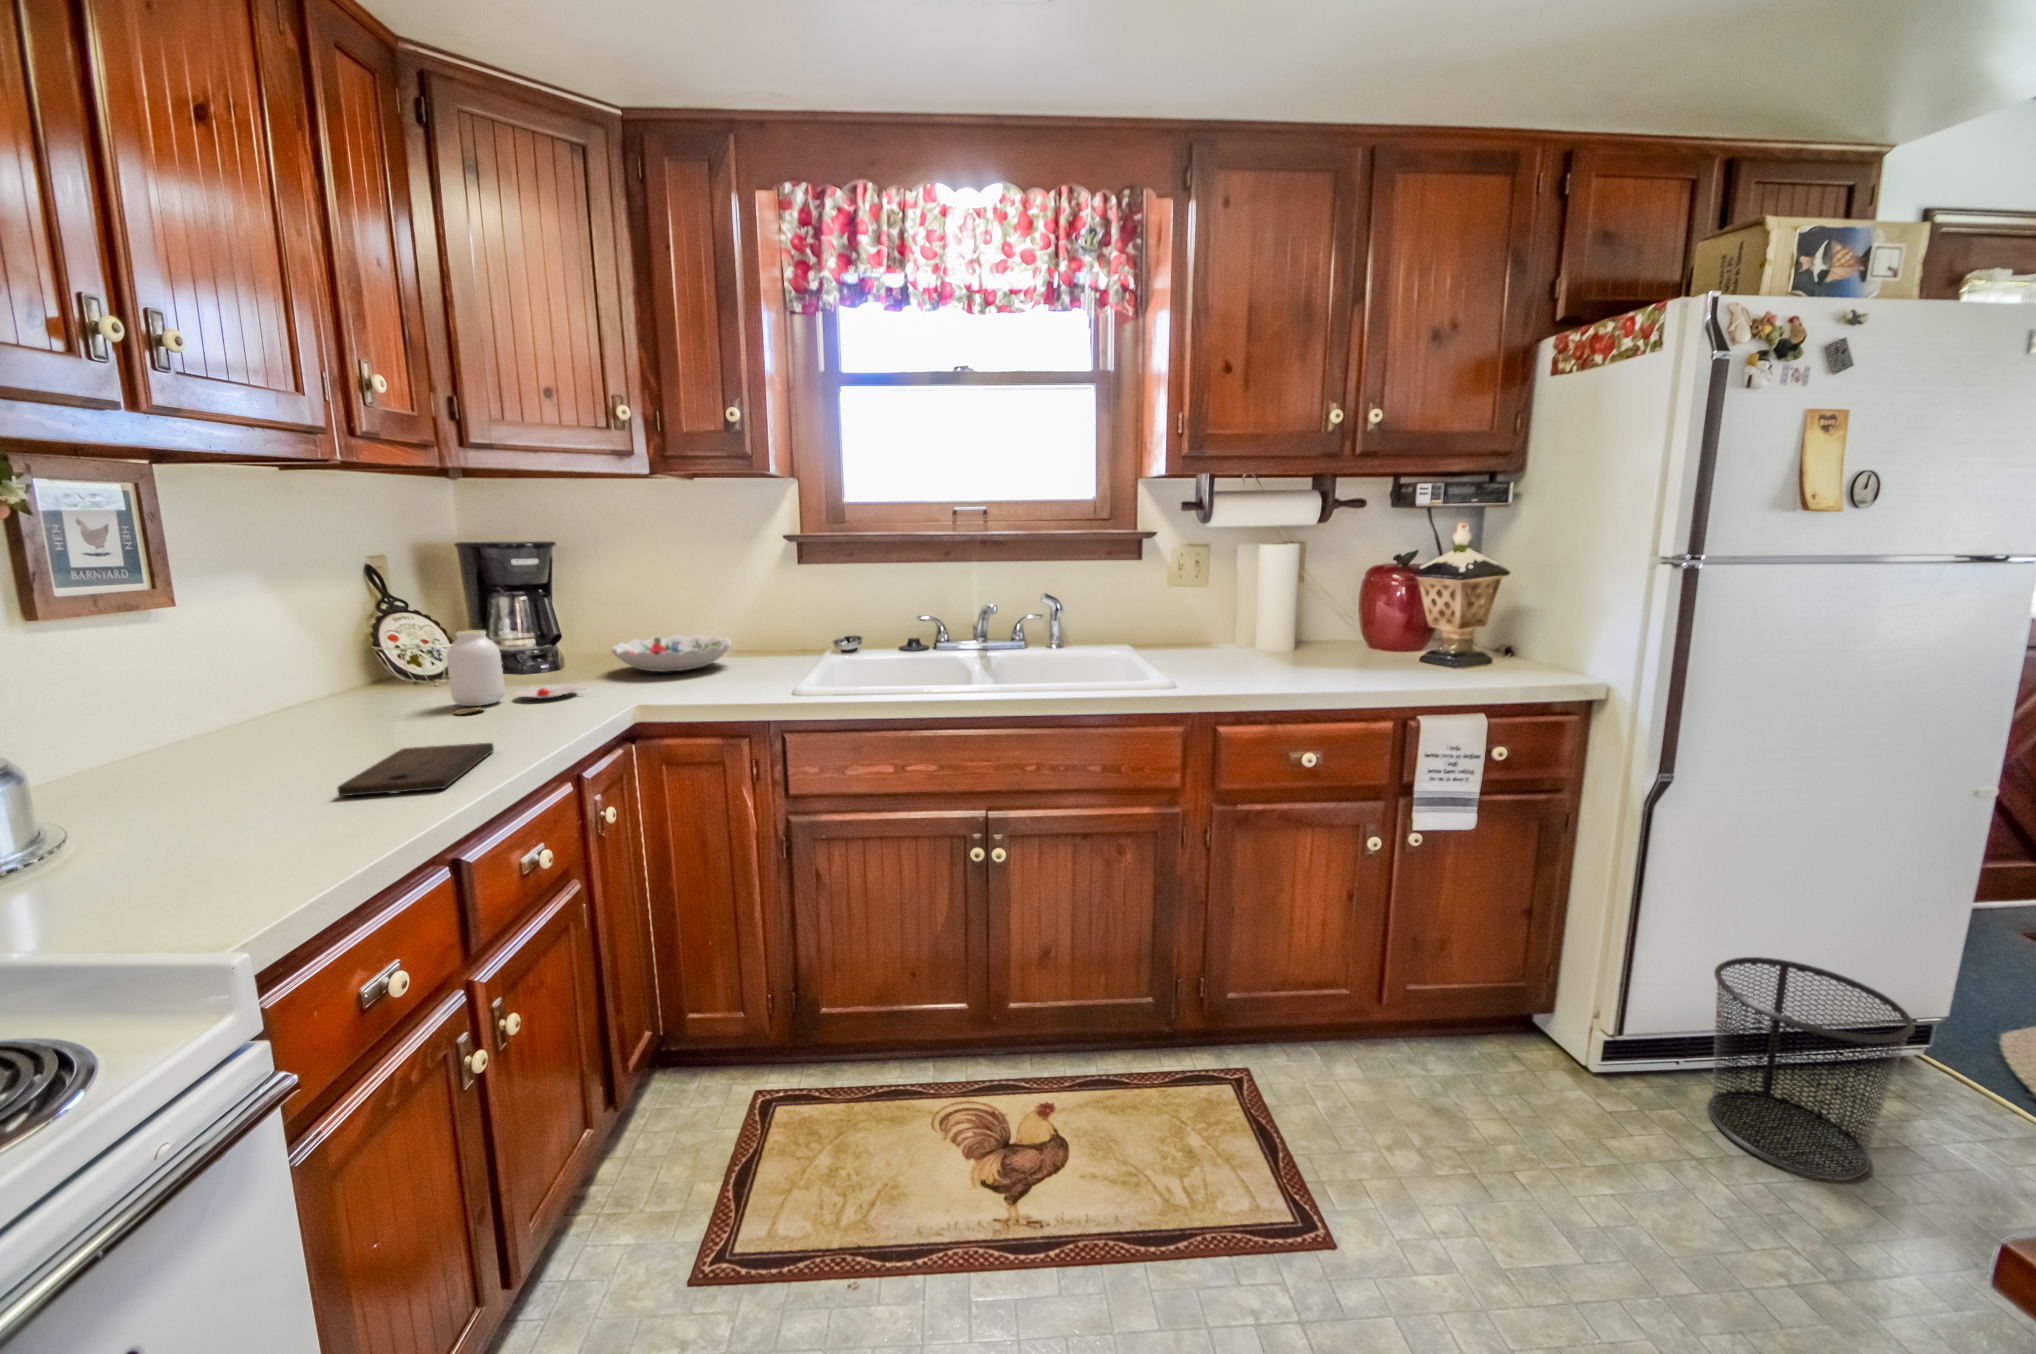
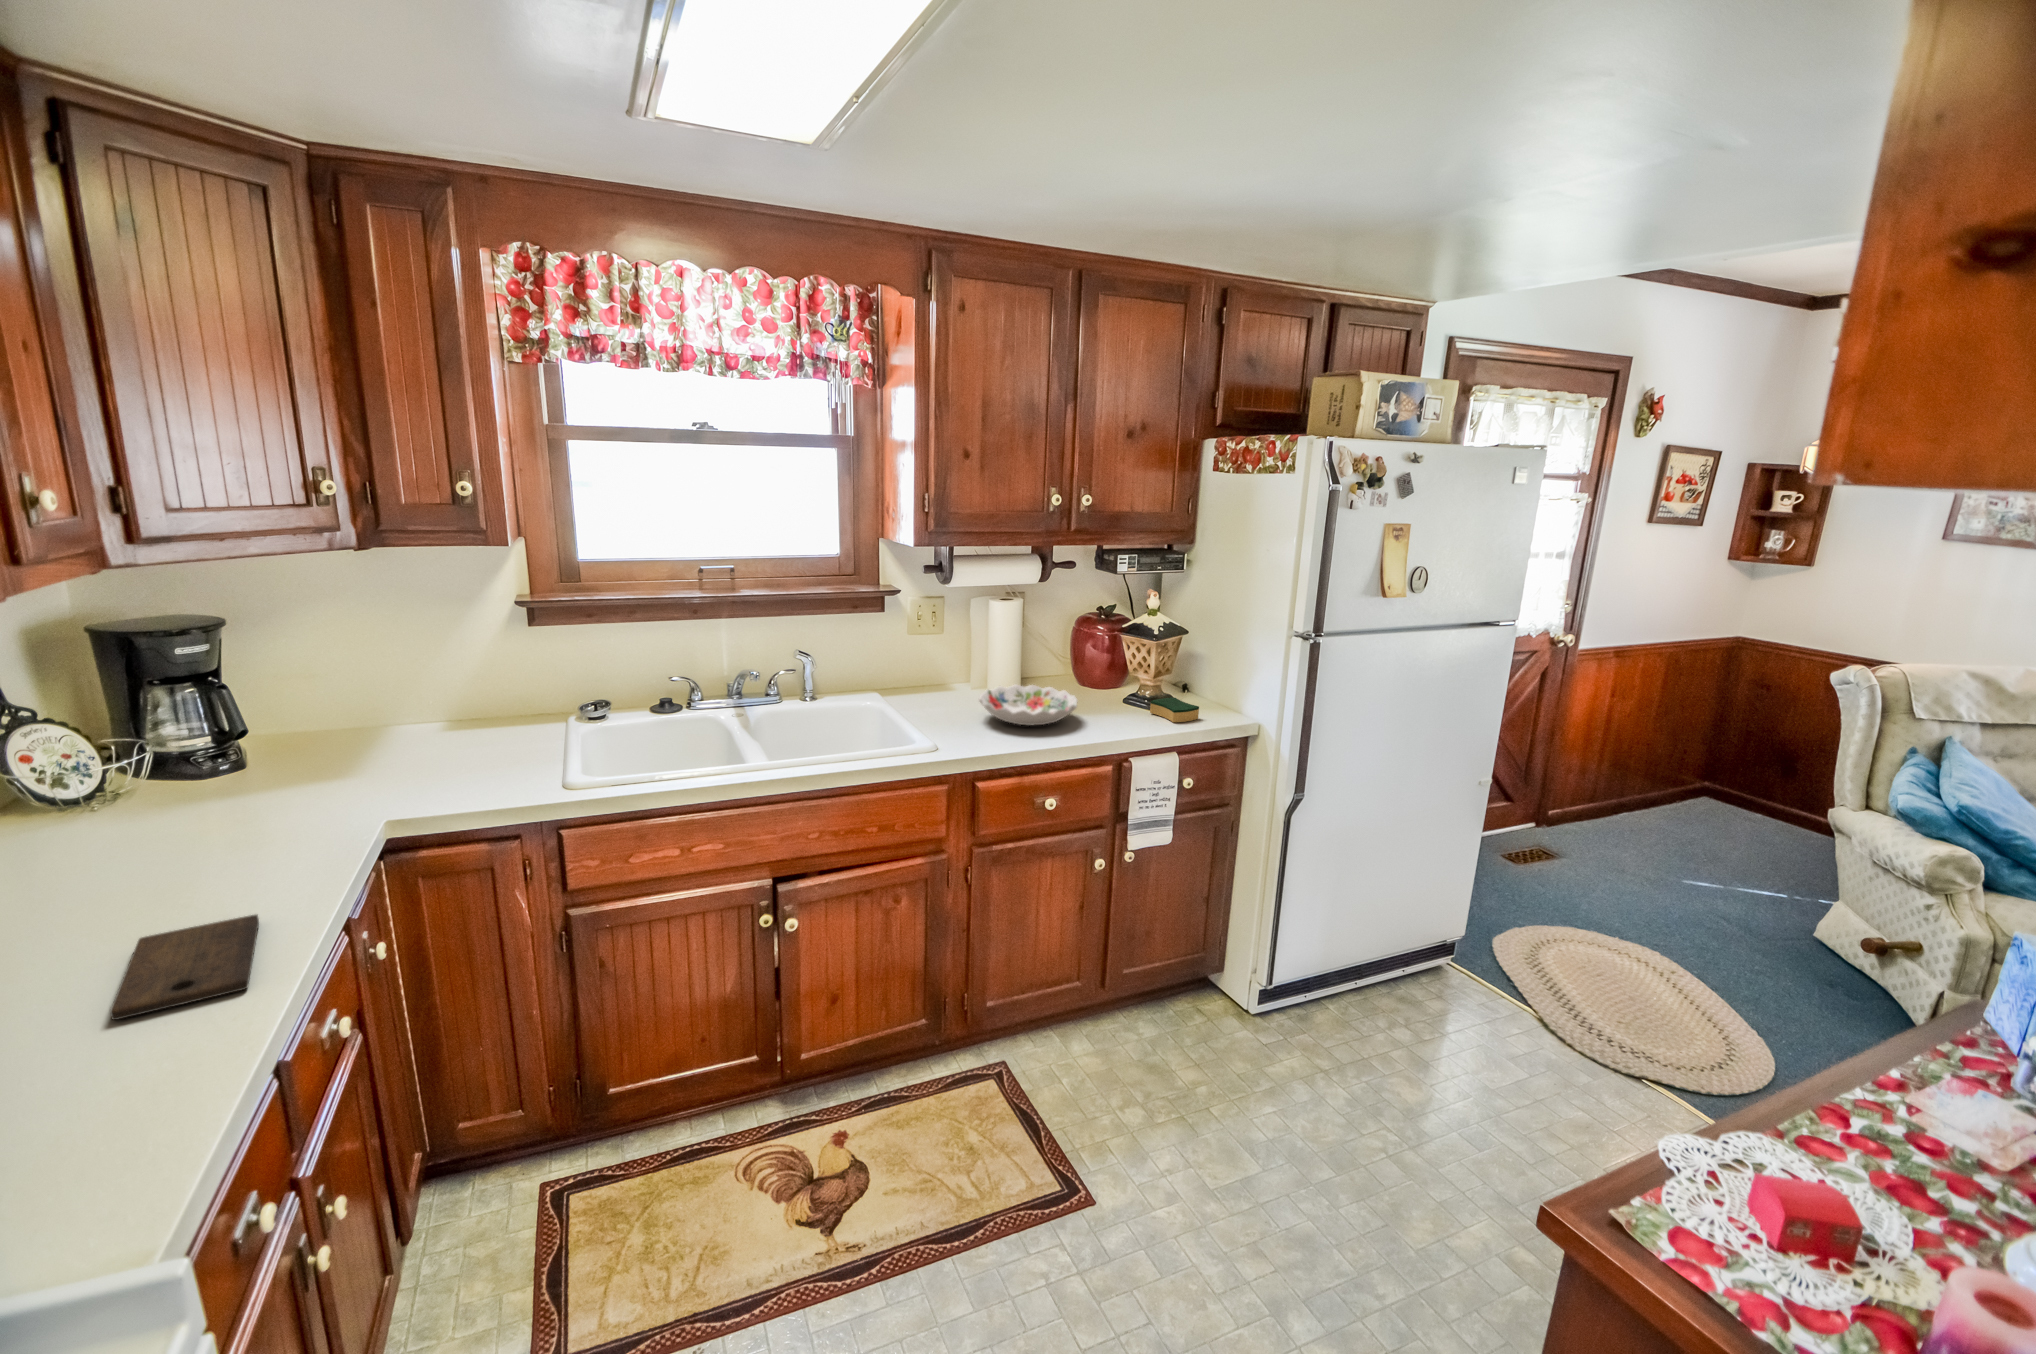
jar: present [446,630,579,714] -> none [117,760,305,867]
decorative bowl: present [612,635,731,672] -> present [979,685,1078,725]
sponge: none [1449,654,1516,678] -> present [1150,698,1199,722]
waste bin: present [1707,957,1915,1179] -> none [1325,913,1442,1064]

